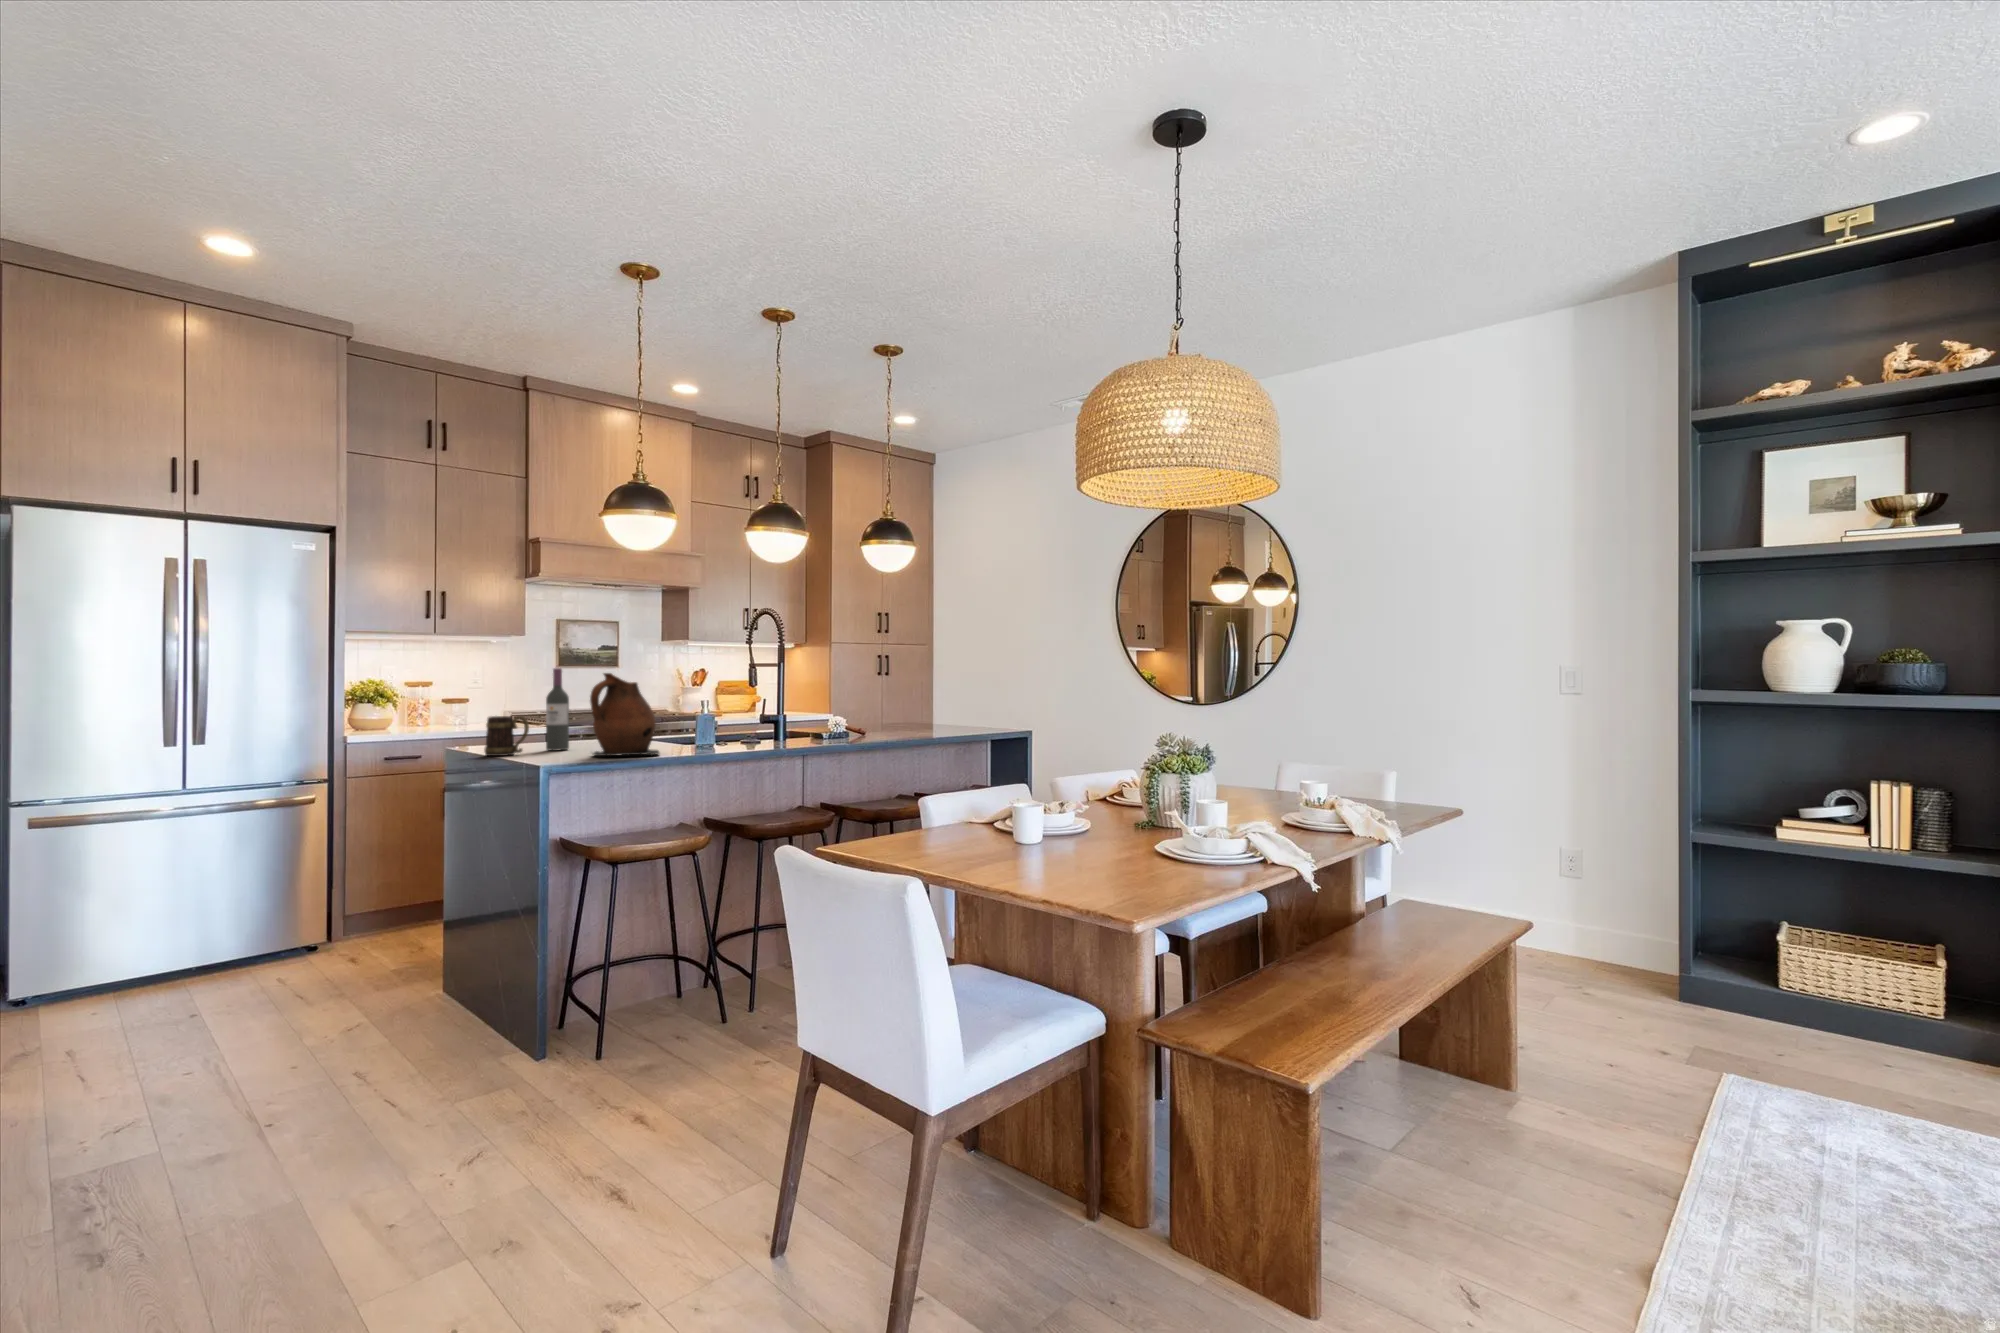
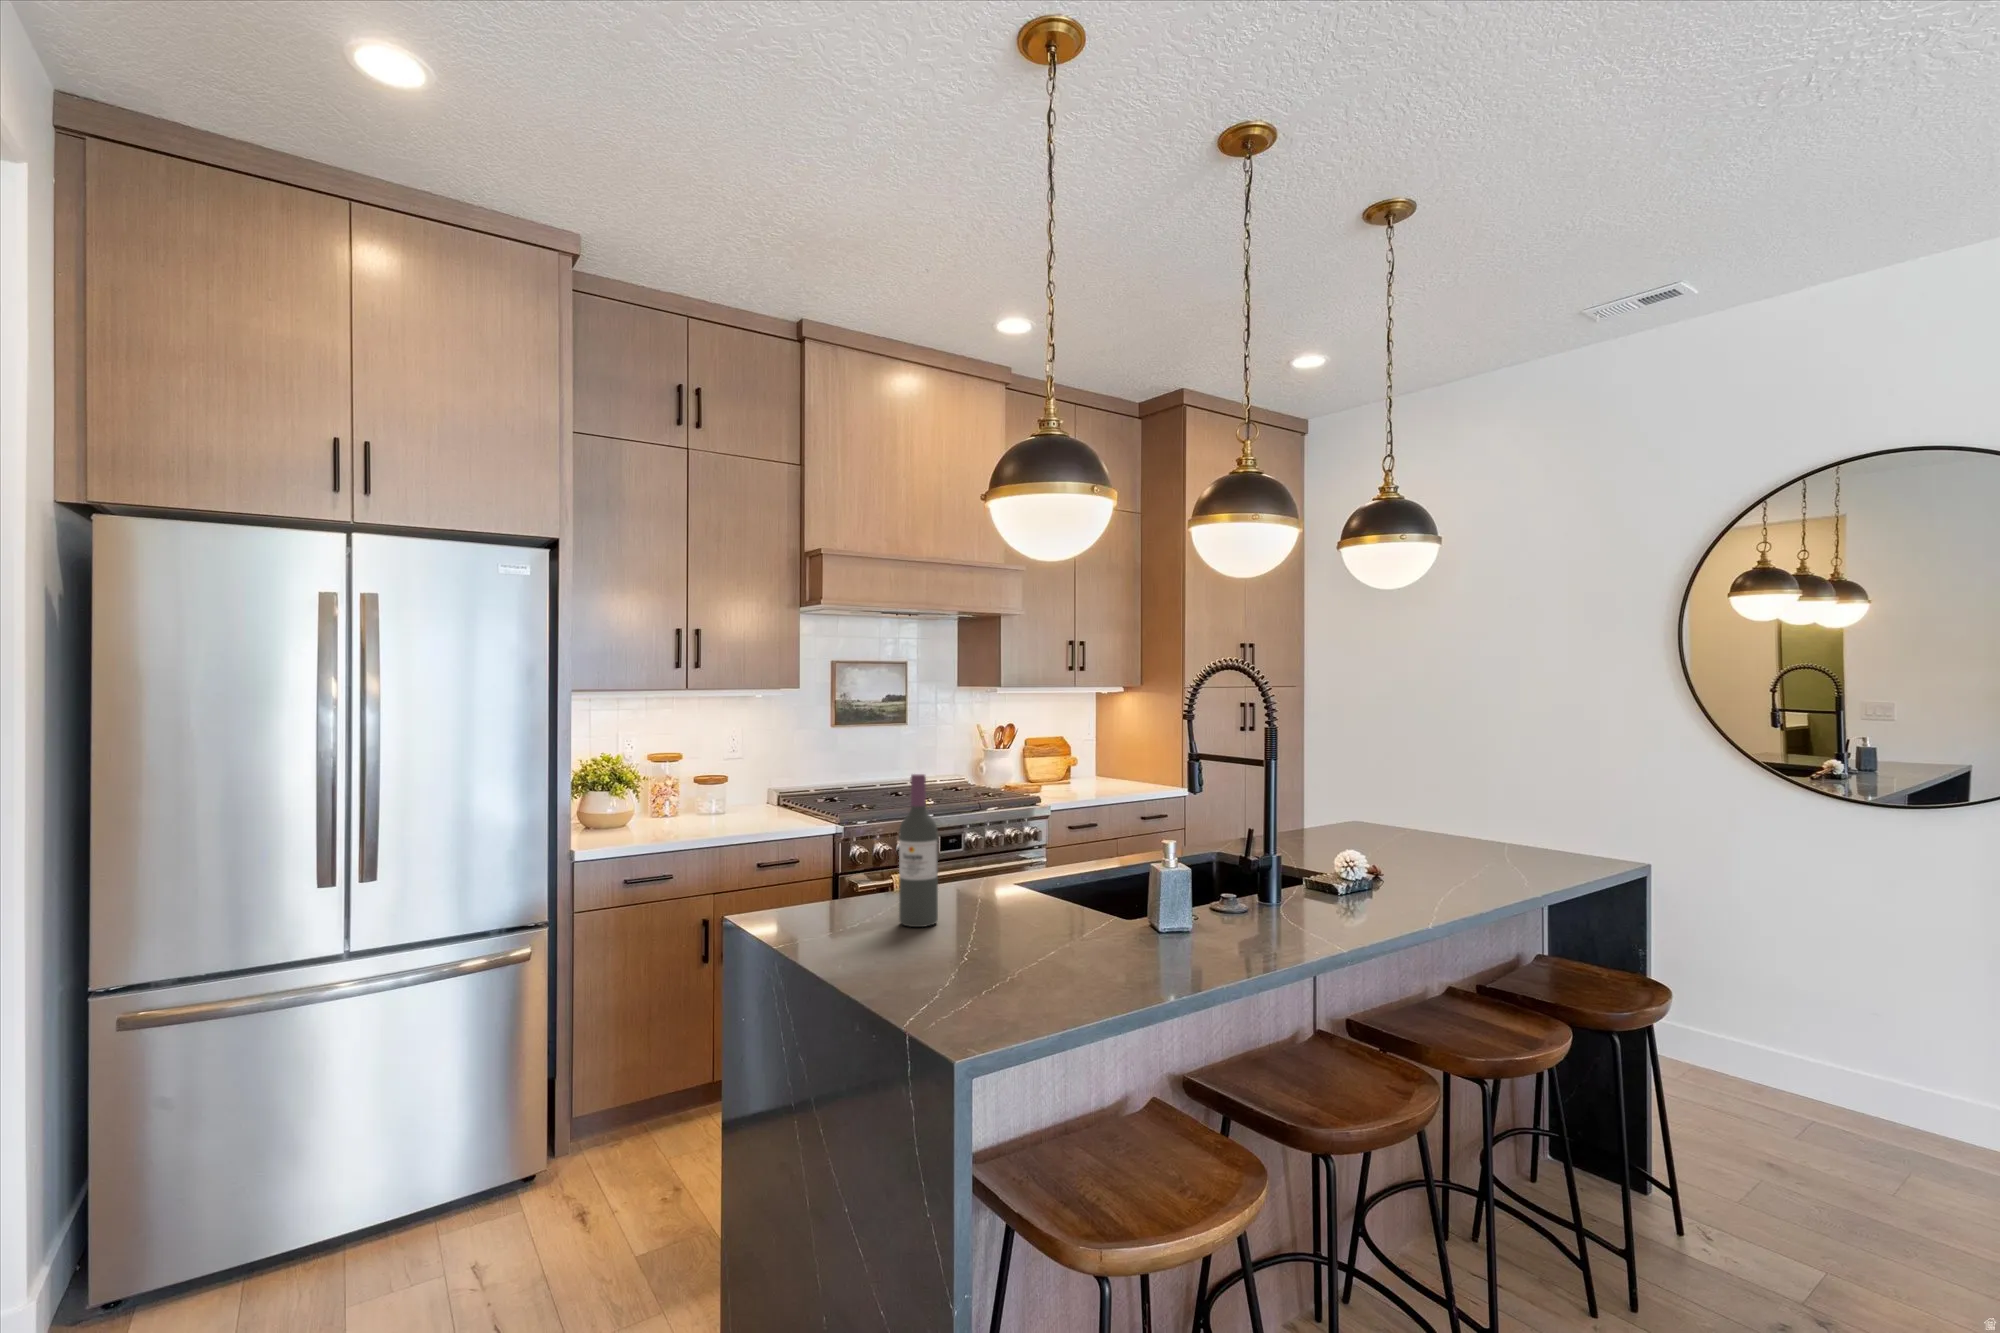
ceramic pitcher: present [590,673,659,756] -> none [1006,803,1156,983]
mug: present [484,716,529,756] -> none [809,873,886,956]

